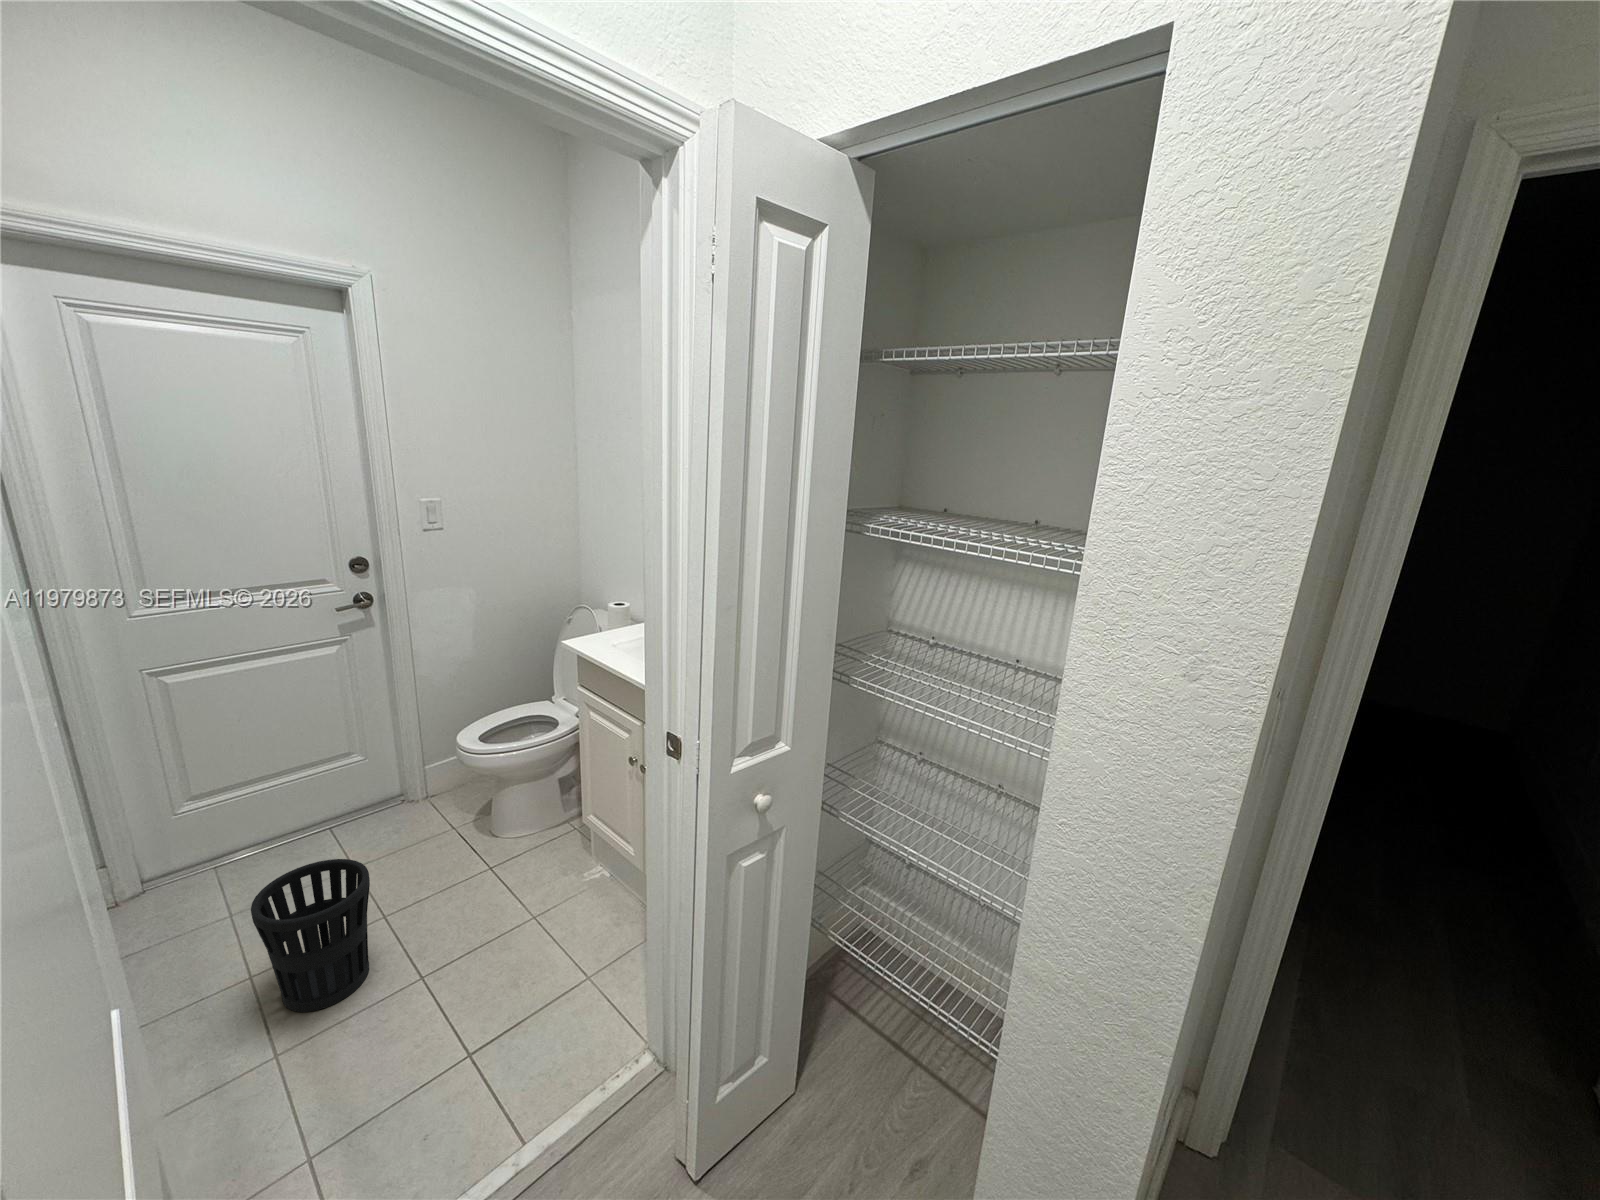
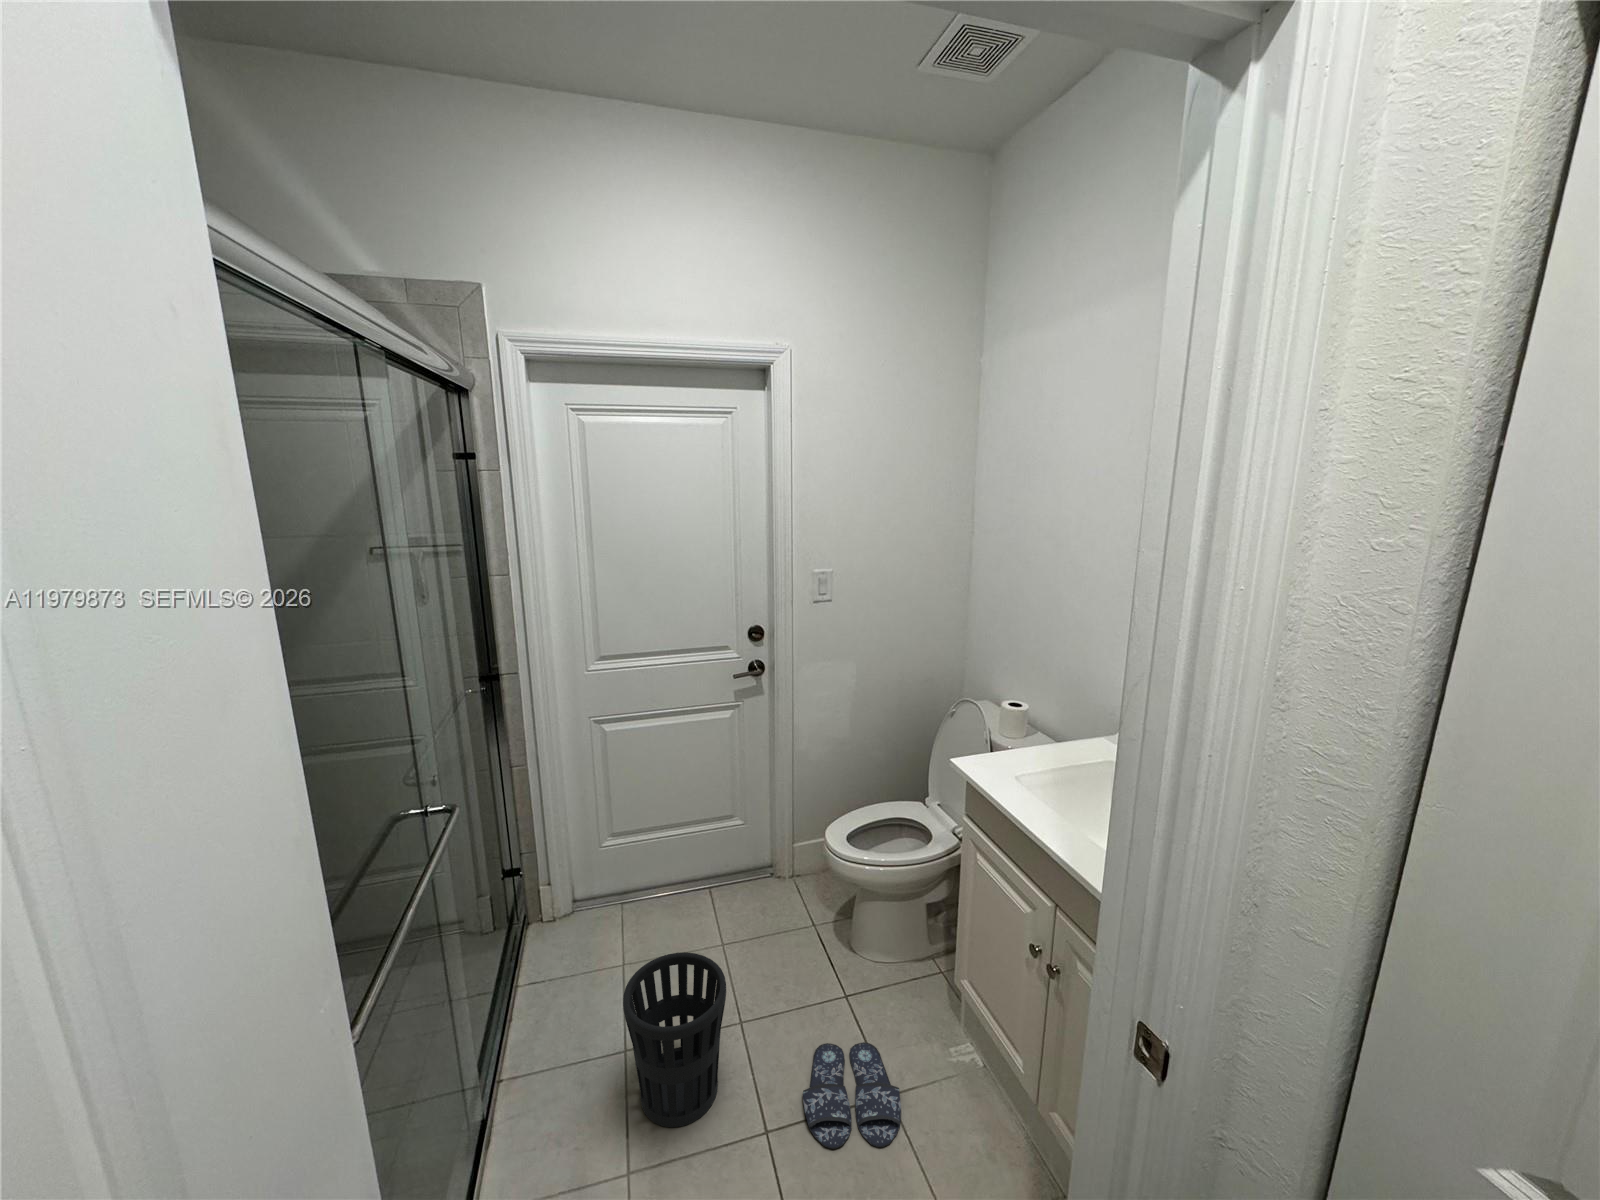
slippers: none [456,892,545,966] -> present [803,1042,901,1149]

